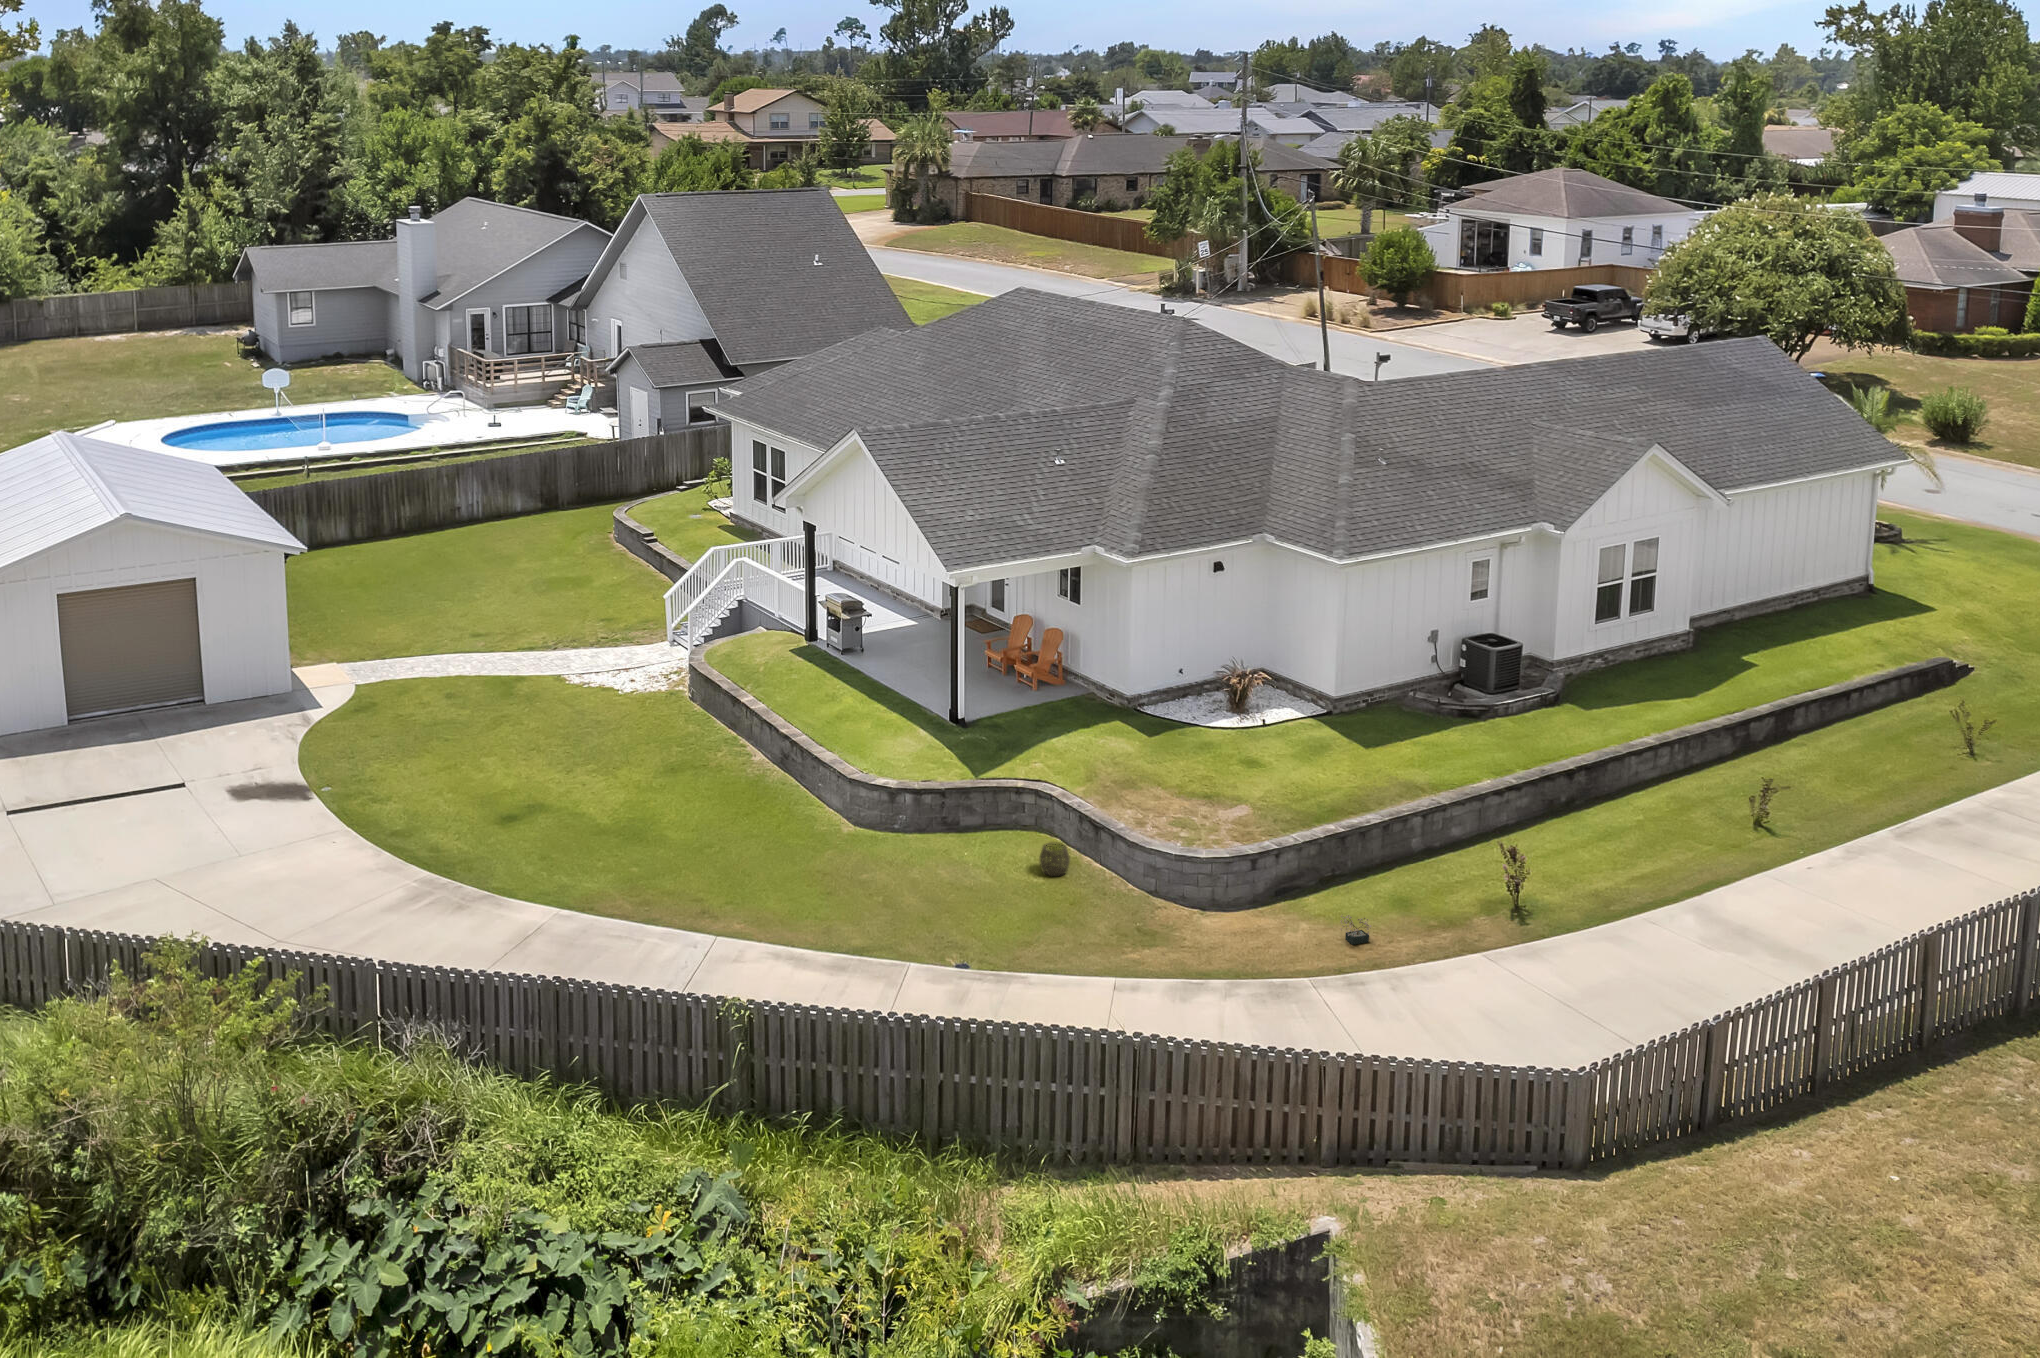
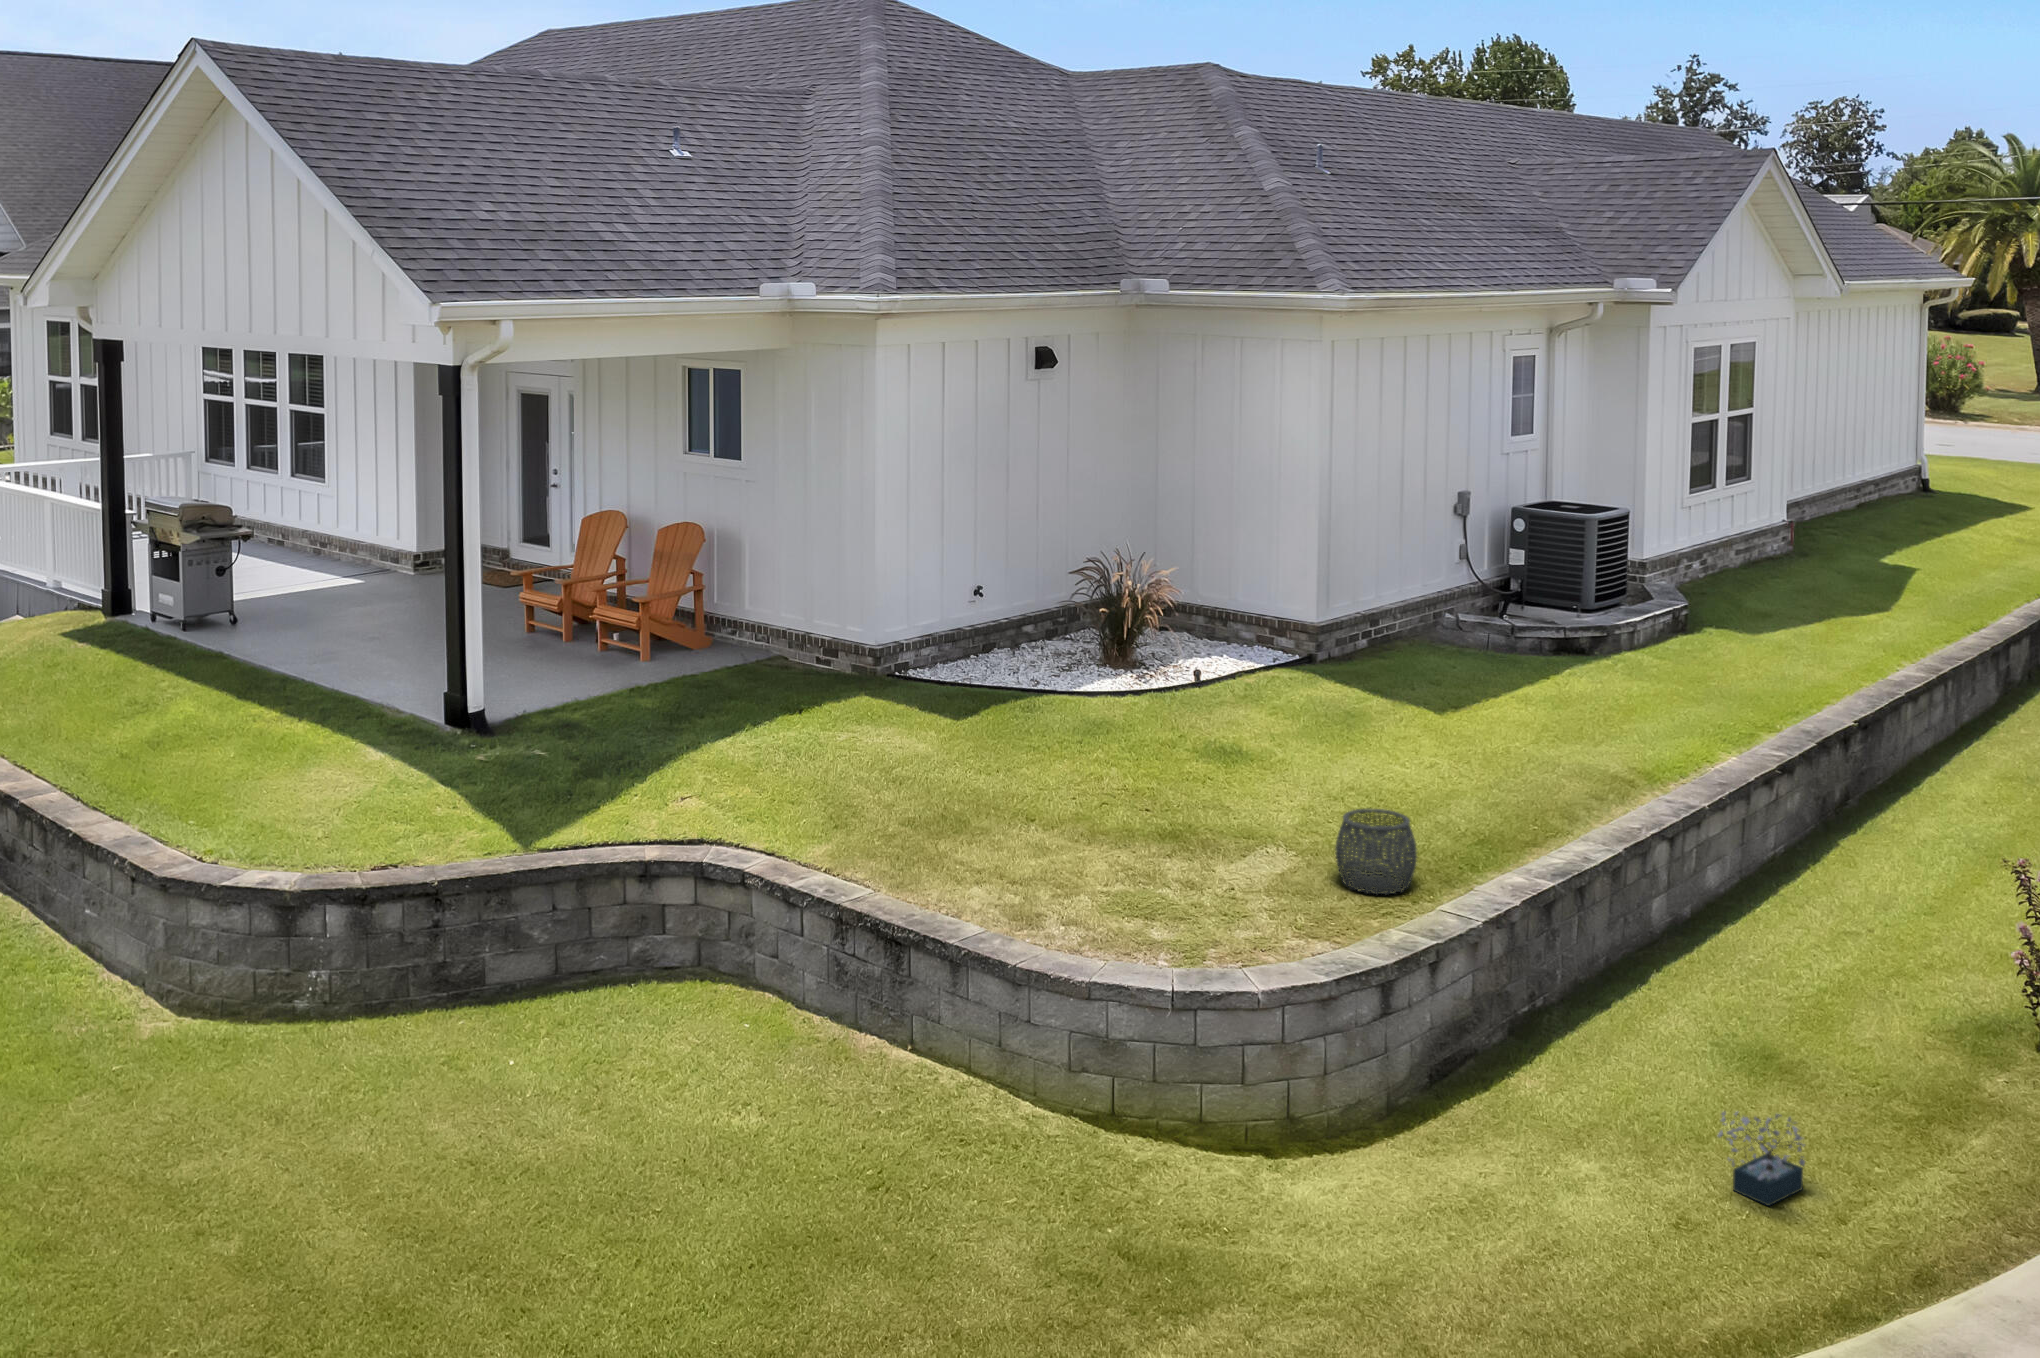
woven basket: present [1040,842,1070,876] -> present [1335,809,1417,895]

